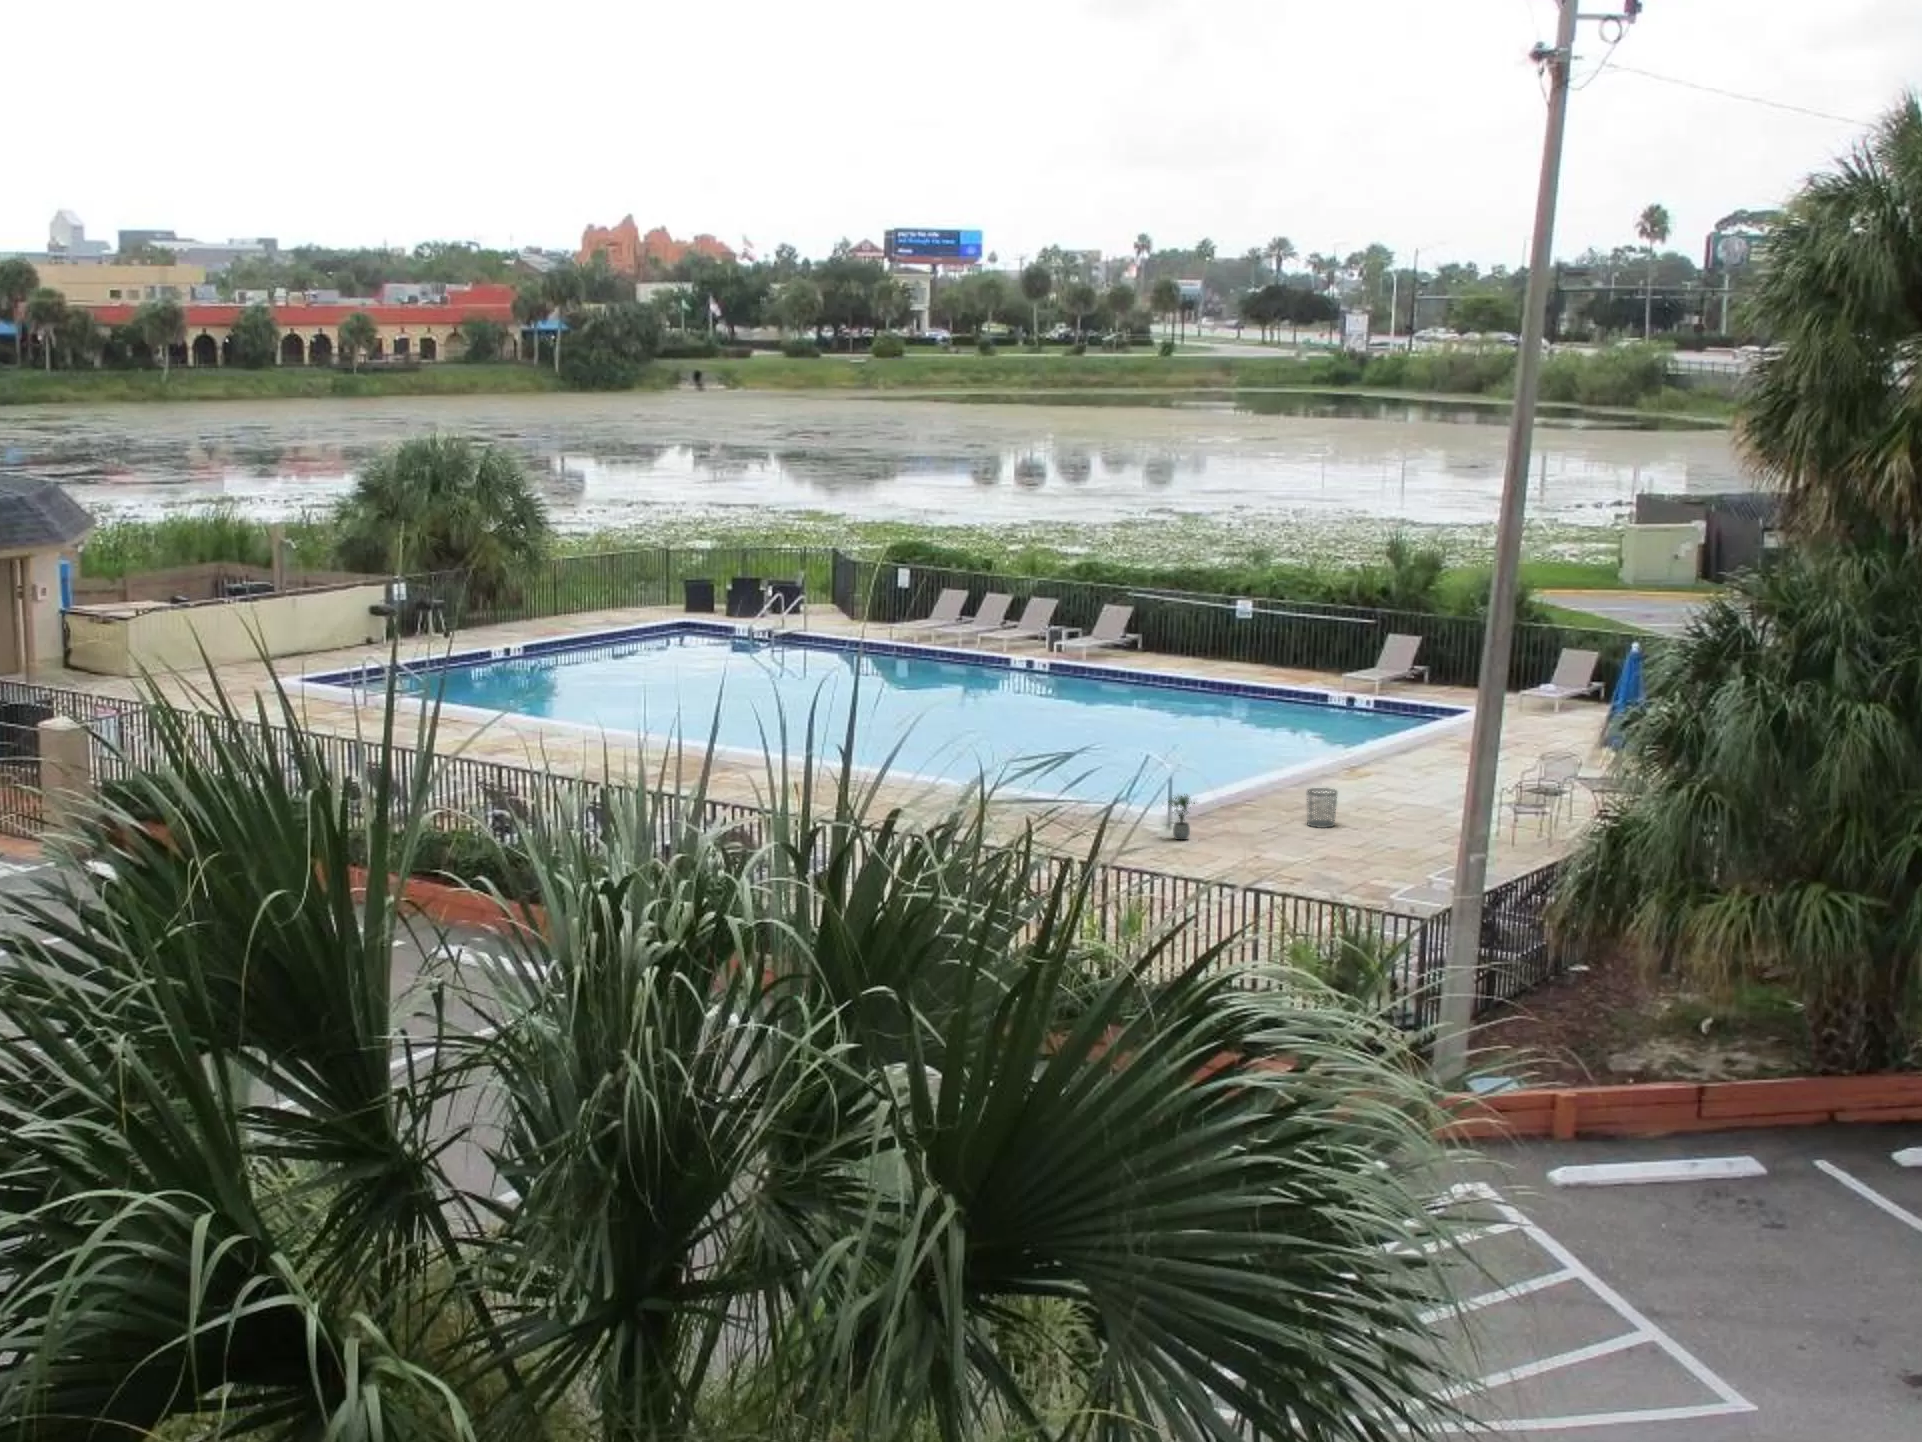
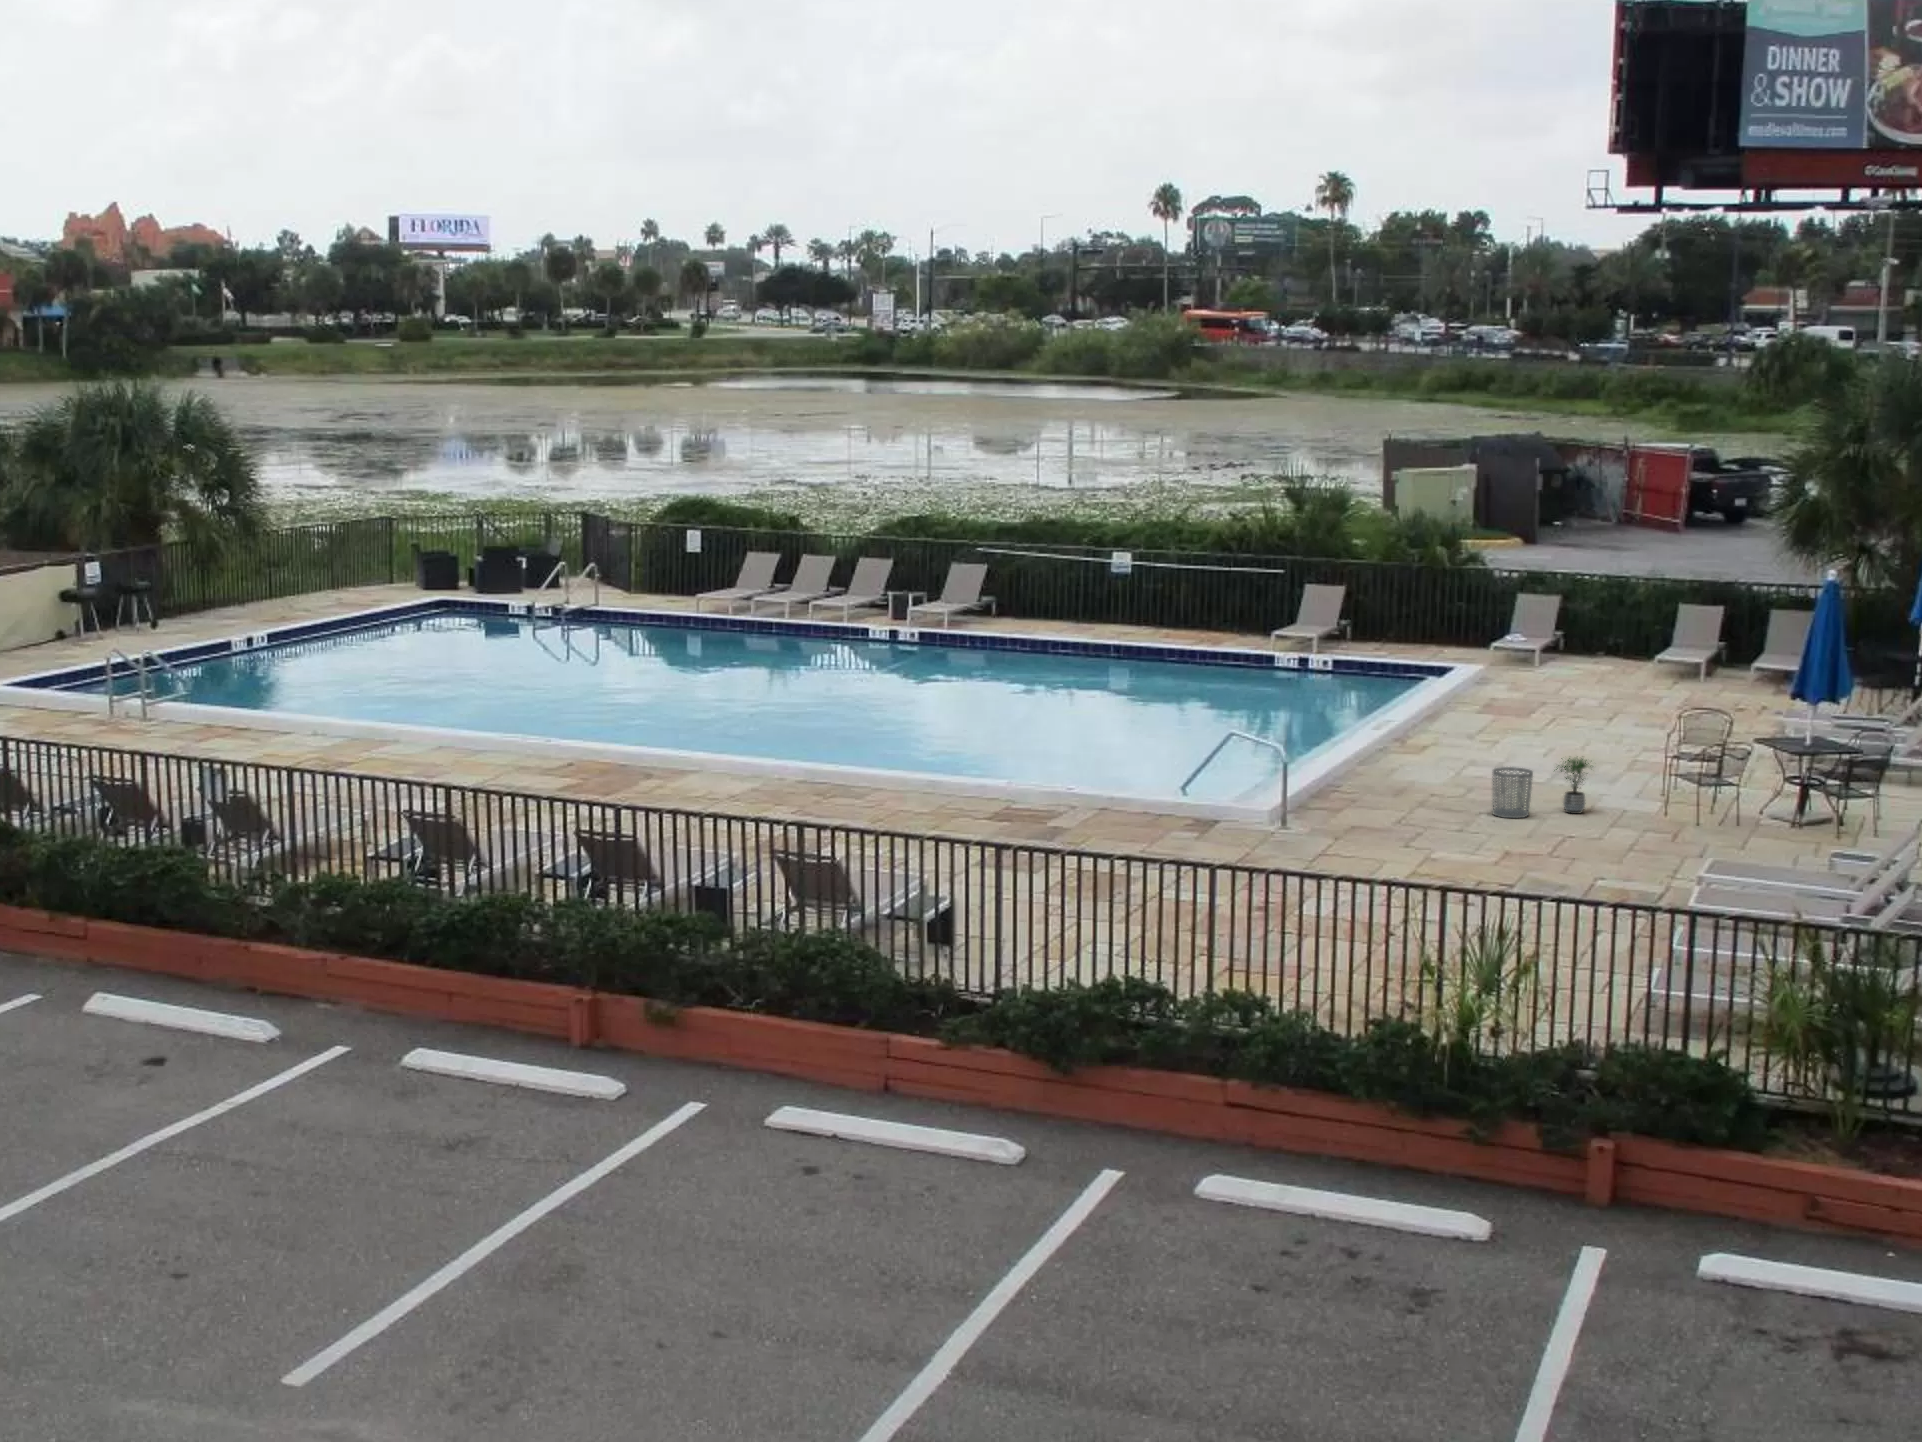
potted plant: present [1168,794,1195,840] -> present [1554,758,1591,814]

